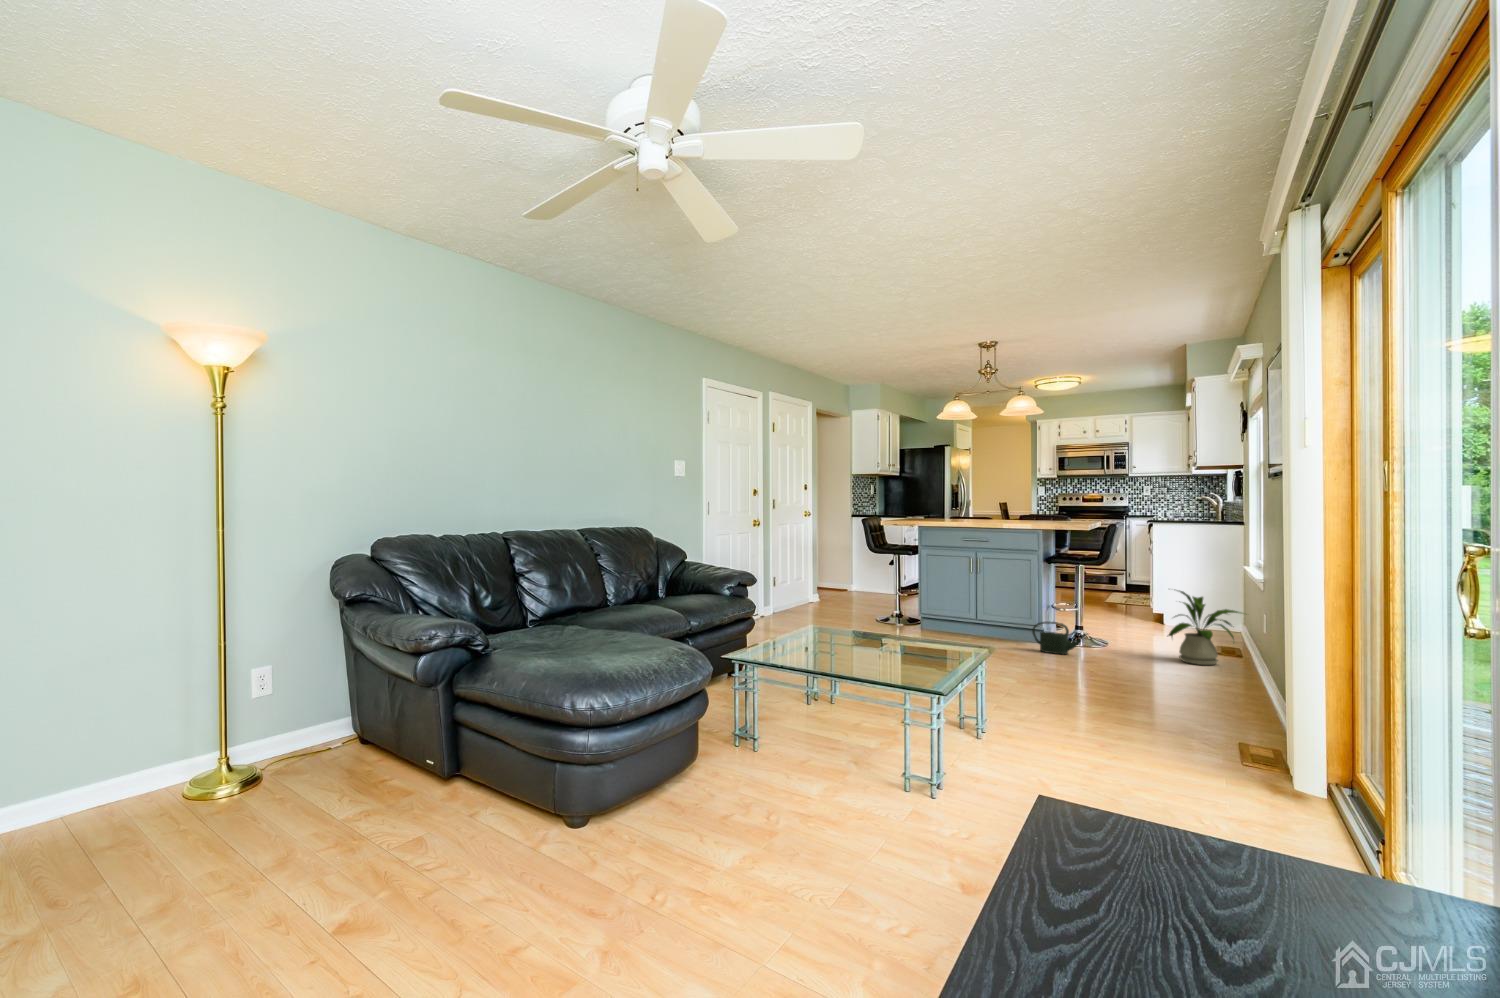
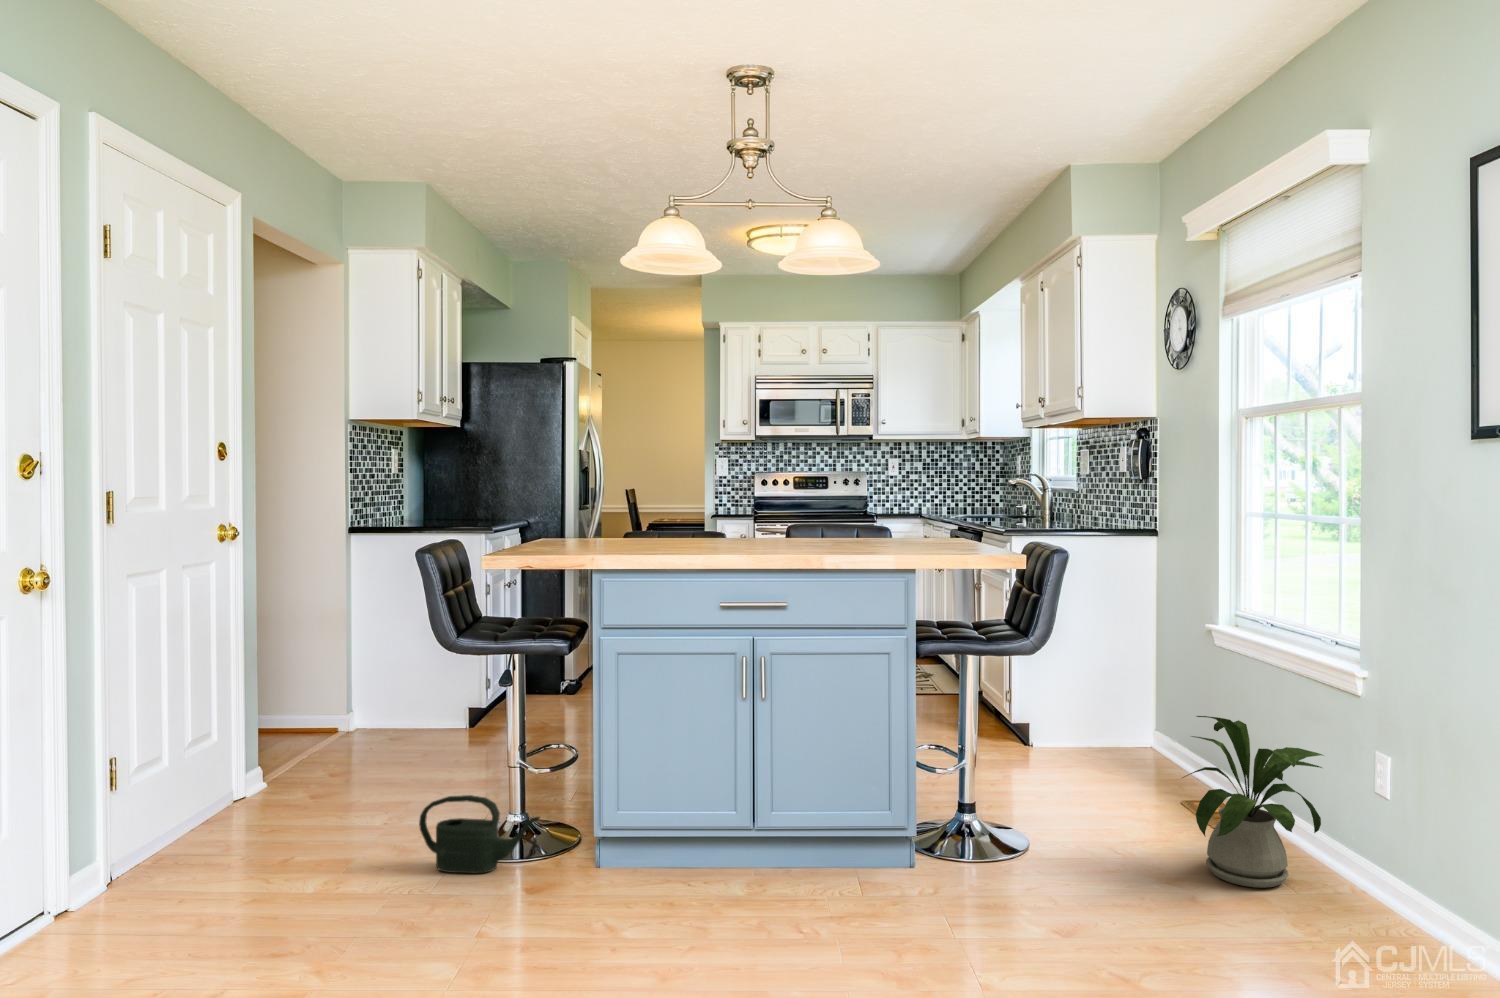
watering can: present [1032,622,1087,654] -> present [419,795,539,873]

